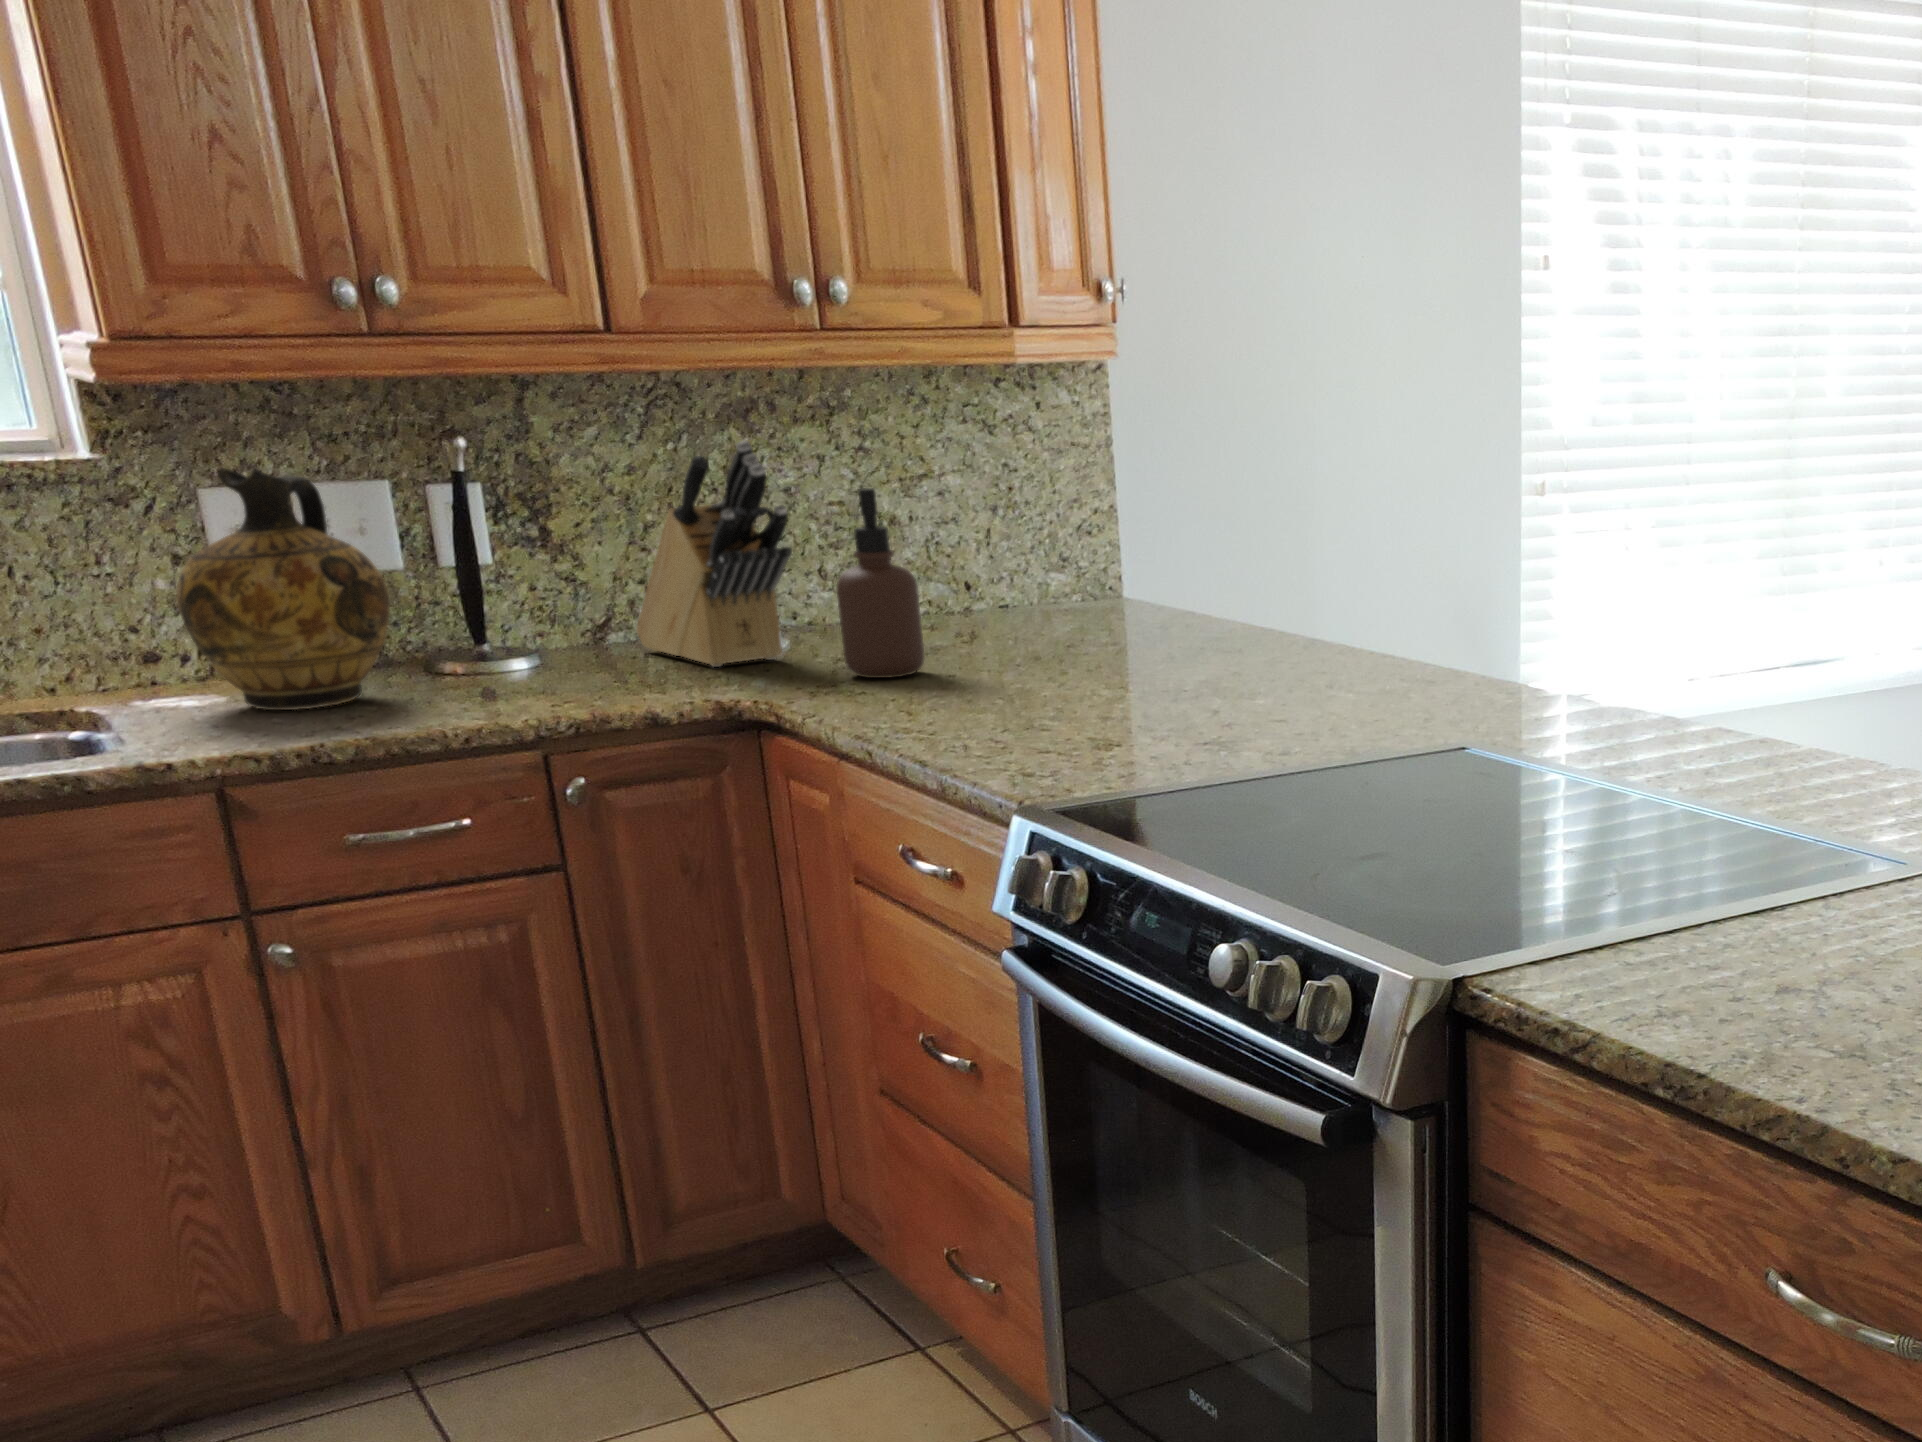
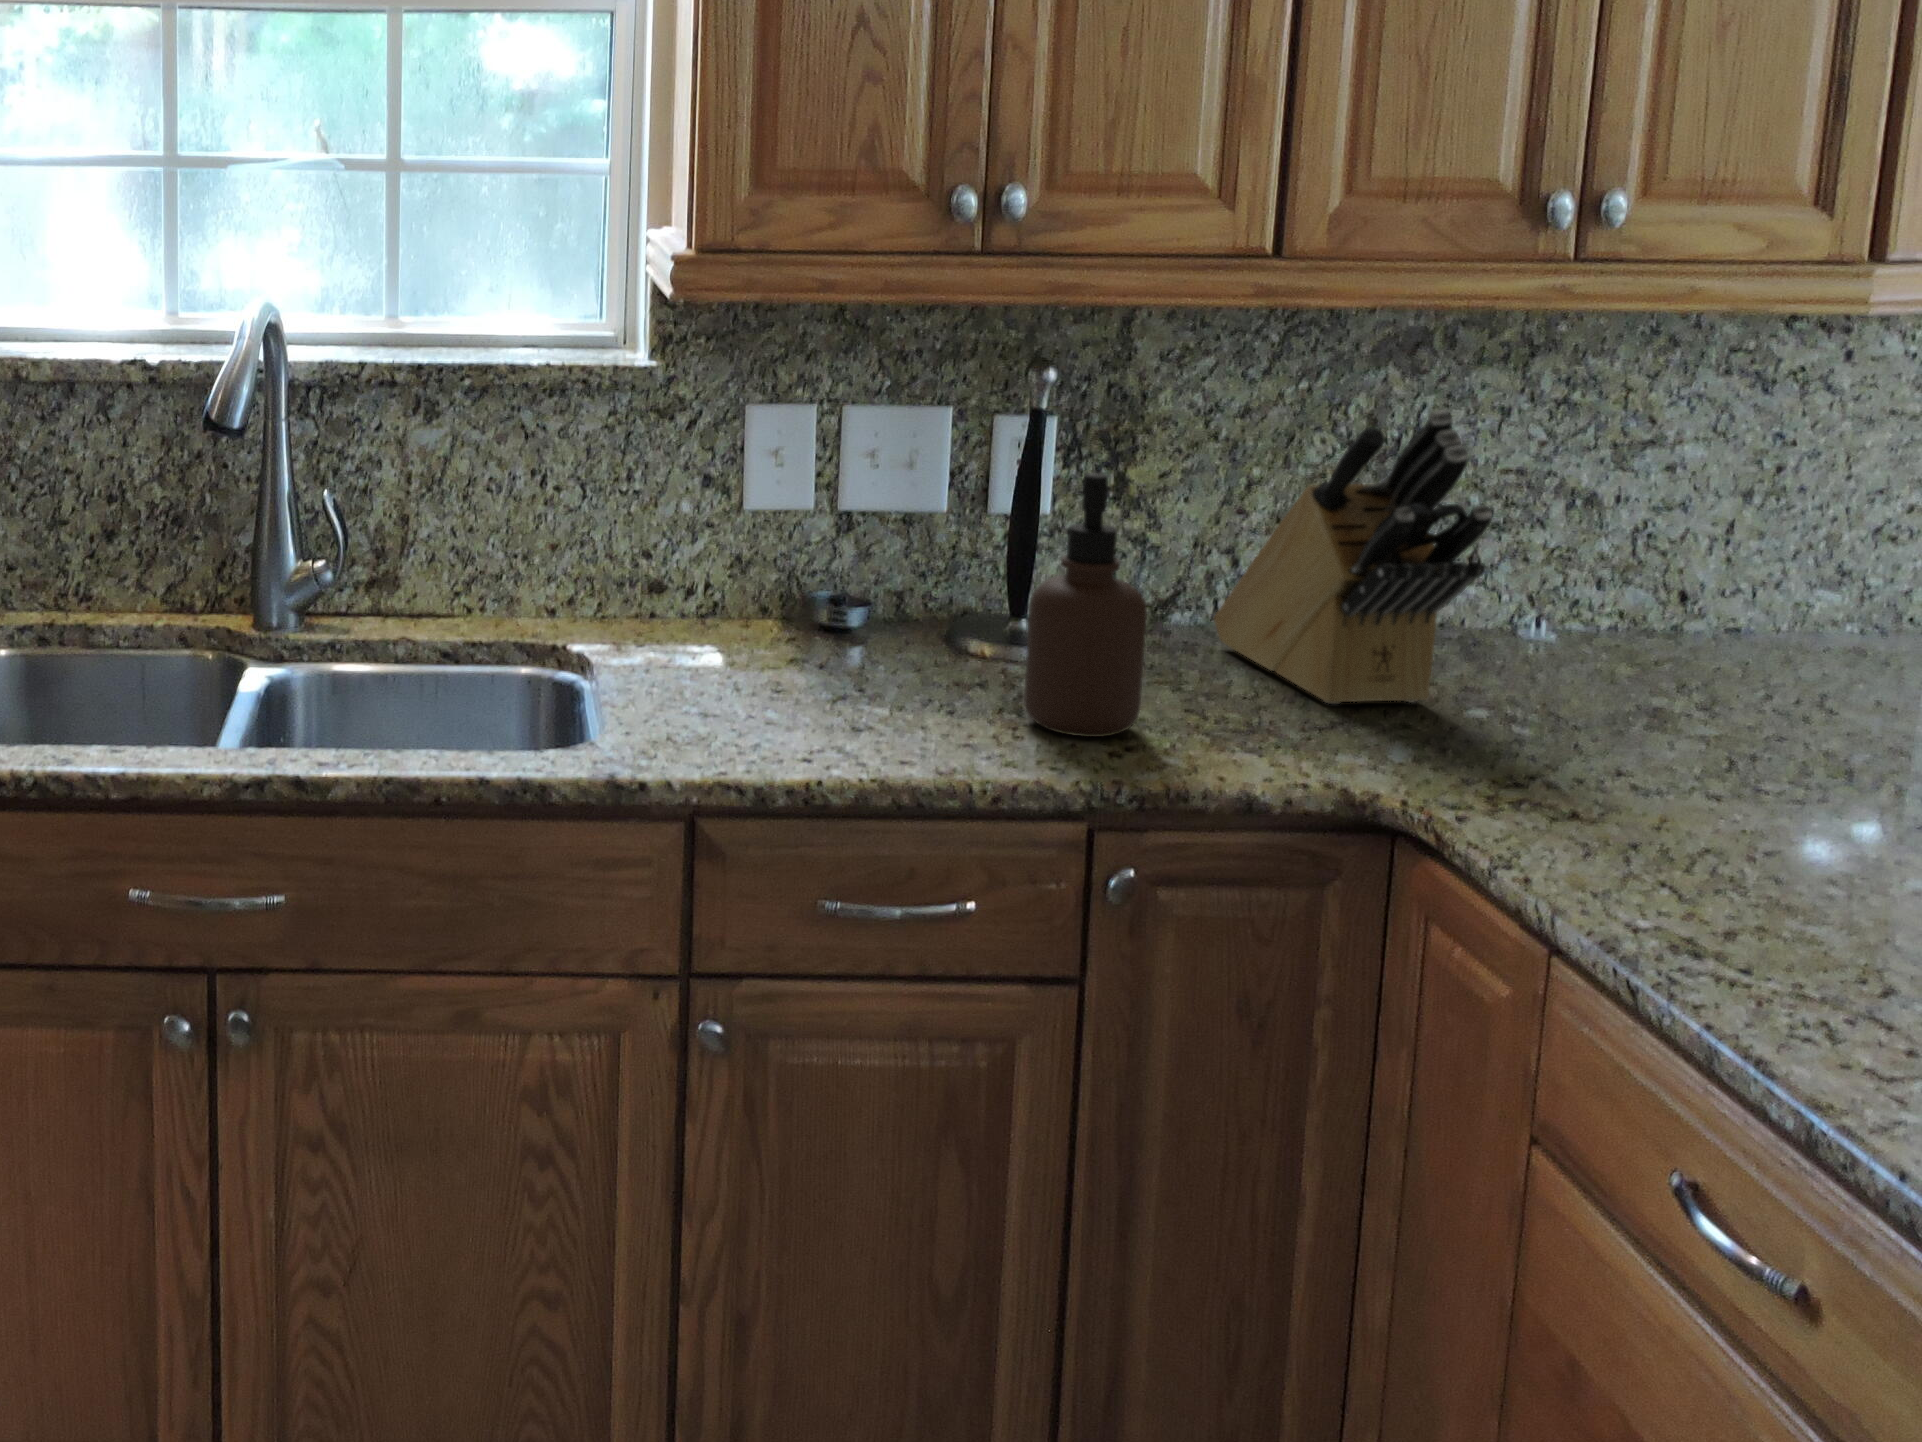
ceramic jug: present [176,468,390,710] -> none [696,406,932,700]
soap dispenser: present [836,488,925,678] -> present [1024,473,1147,737]

